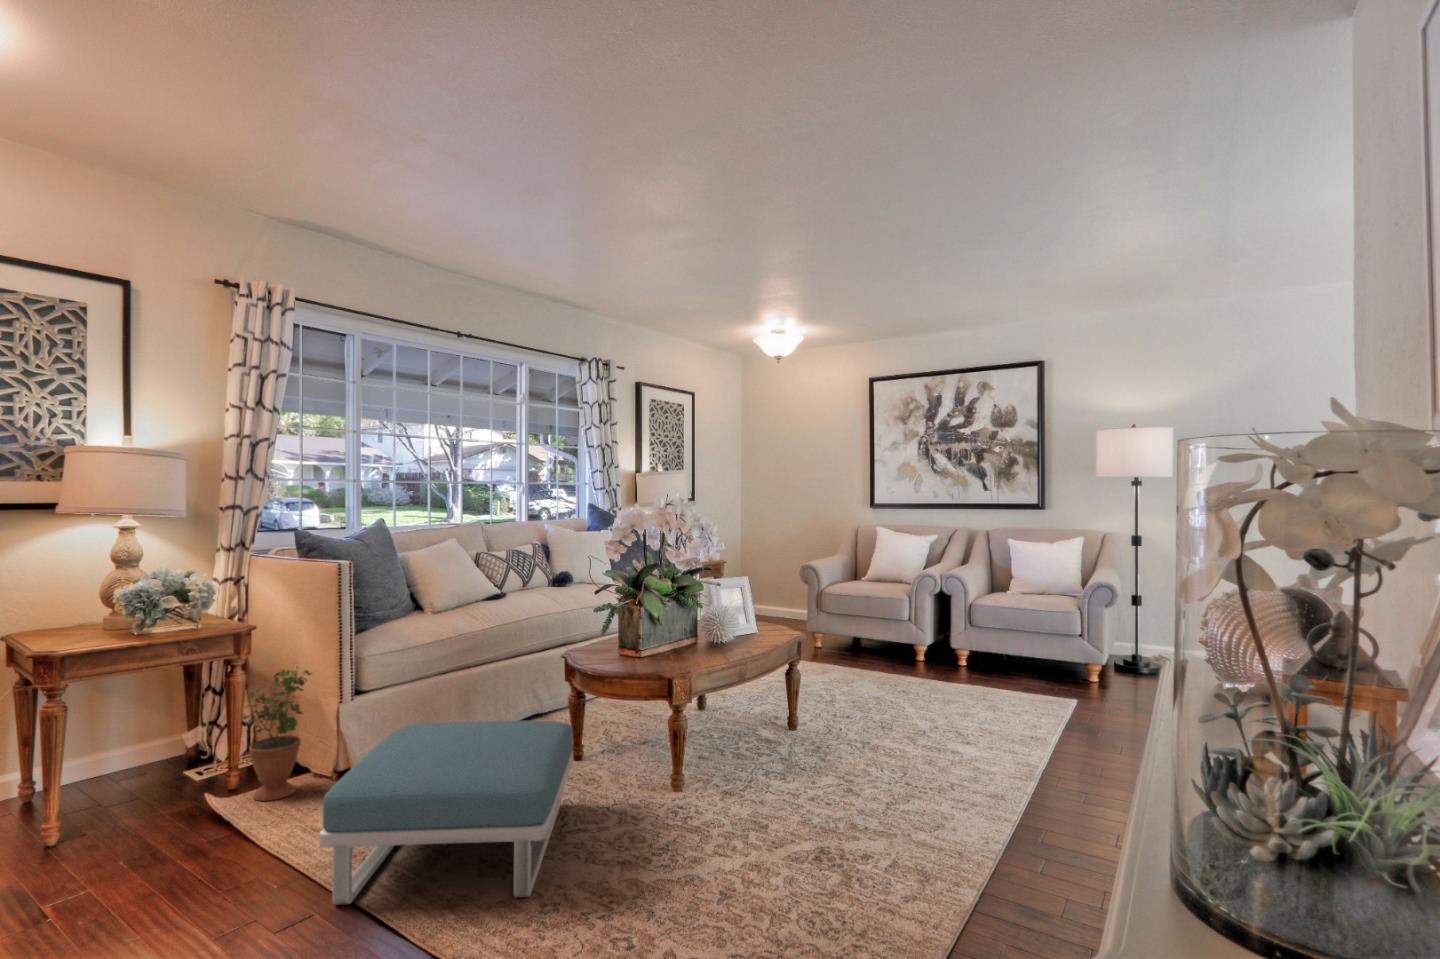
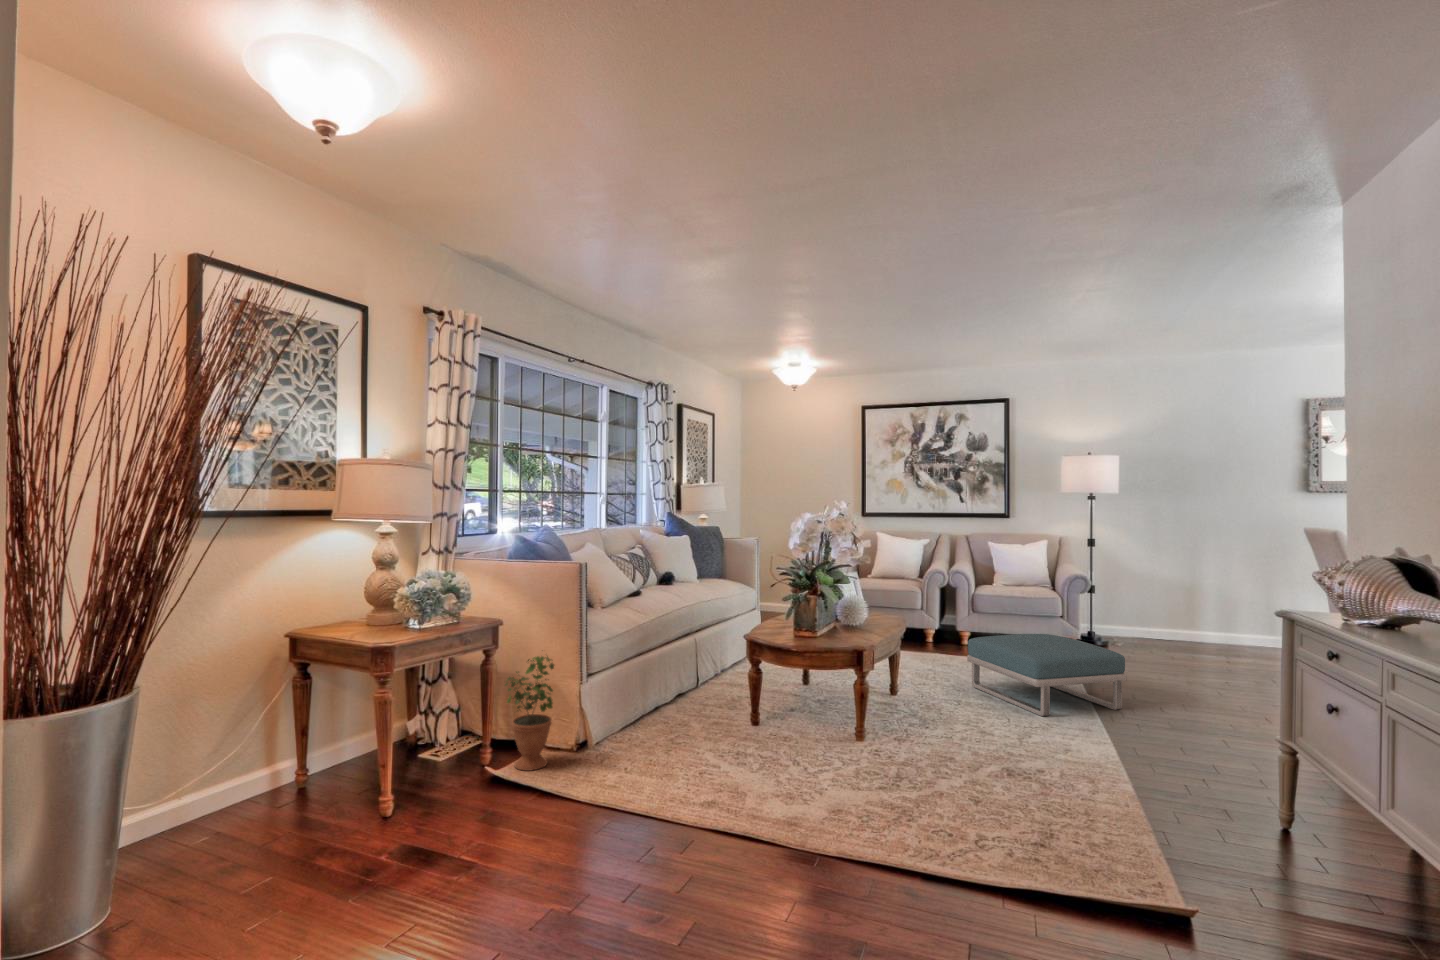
footstool: present [319,721,573,904] -> present [967,634,1127,716]

